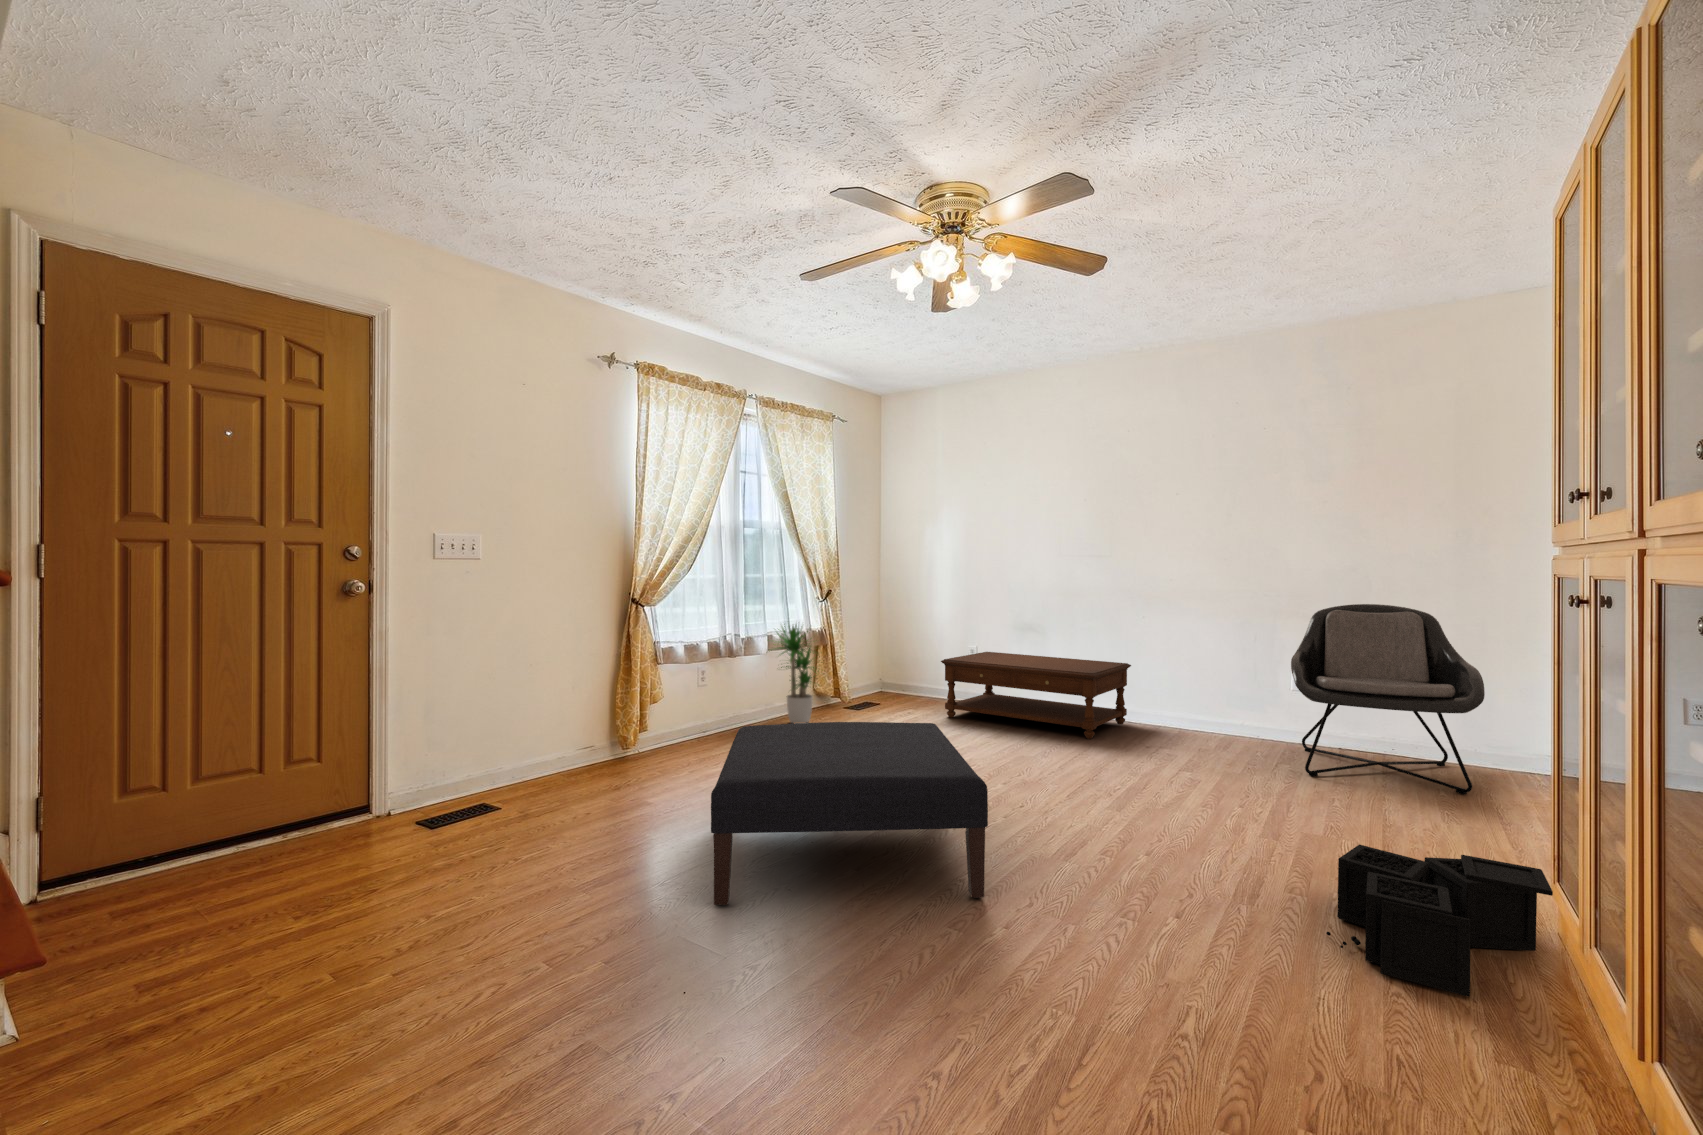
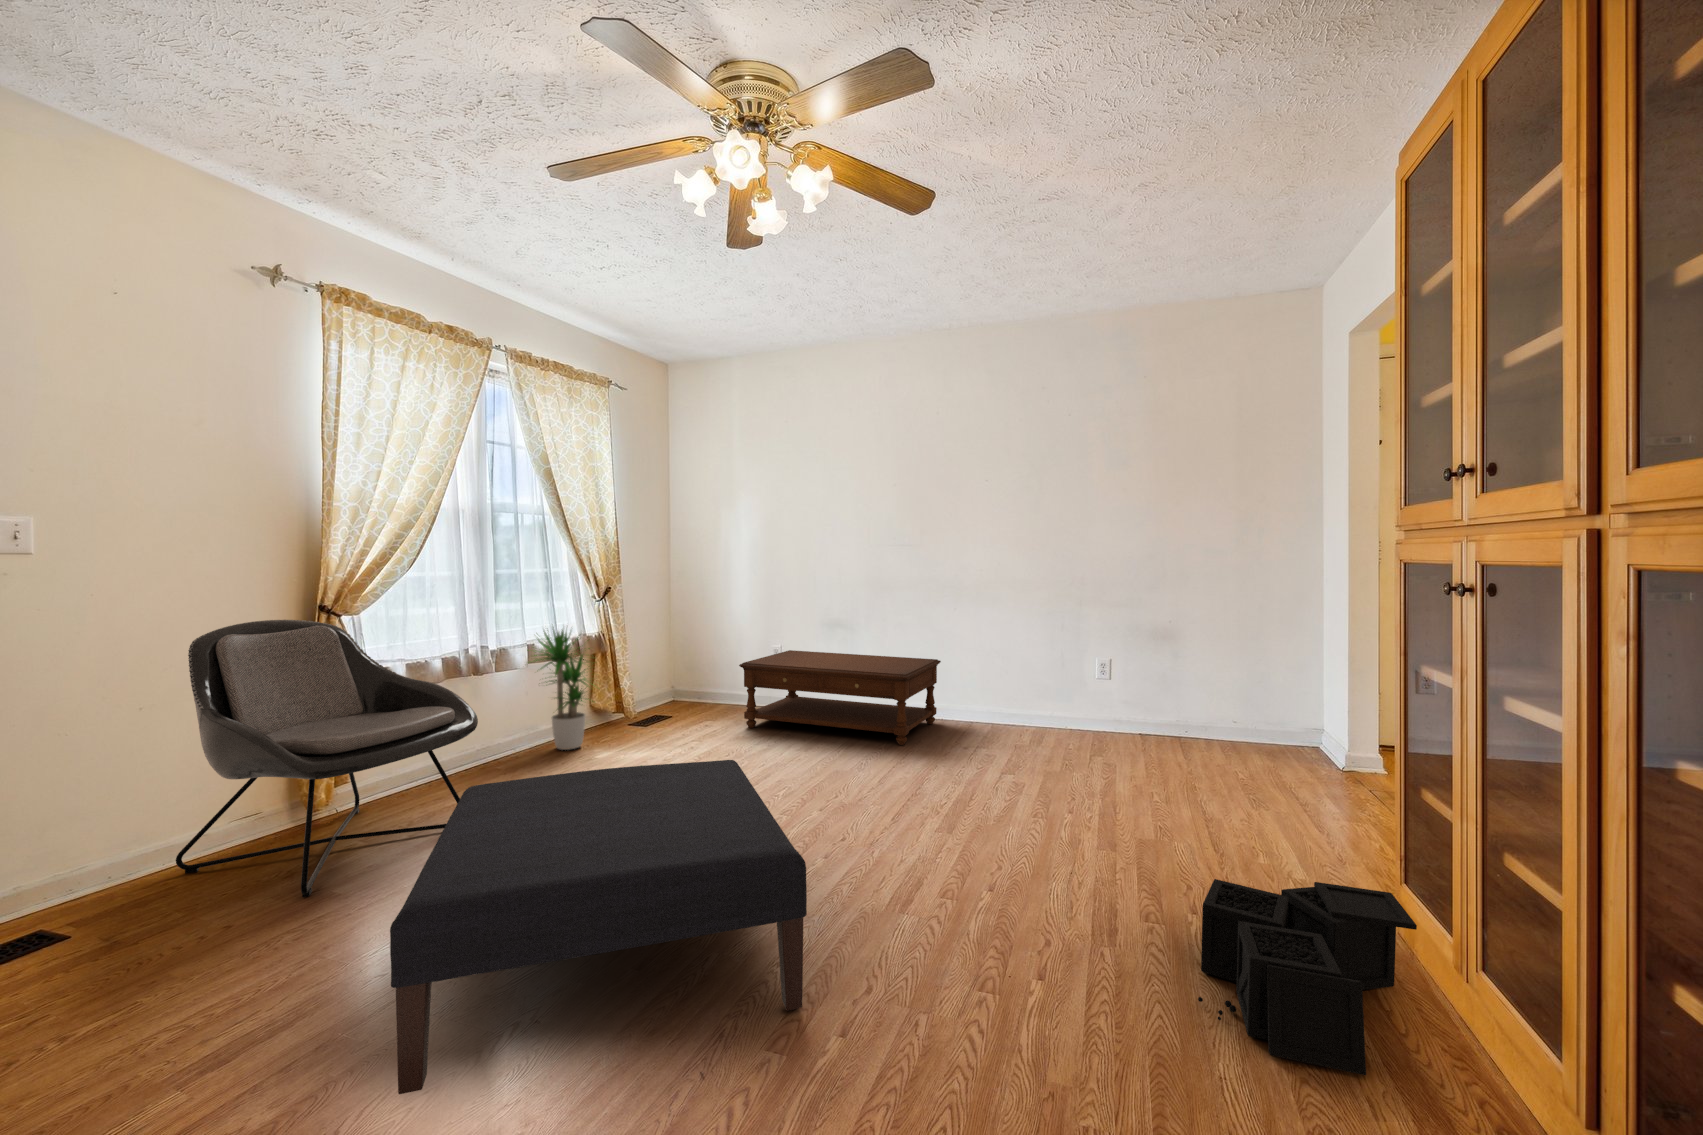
lounge chair: present [1291,604,1485,794] -> present [176,620,478,897]

